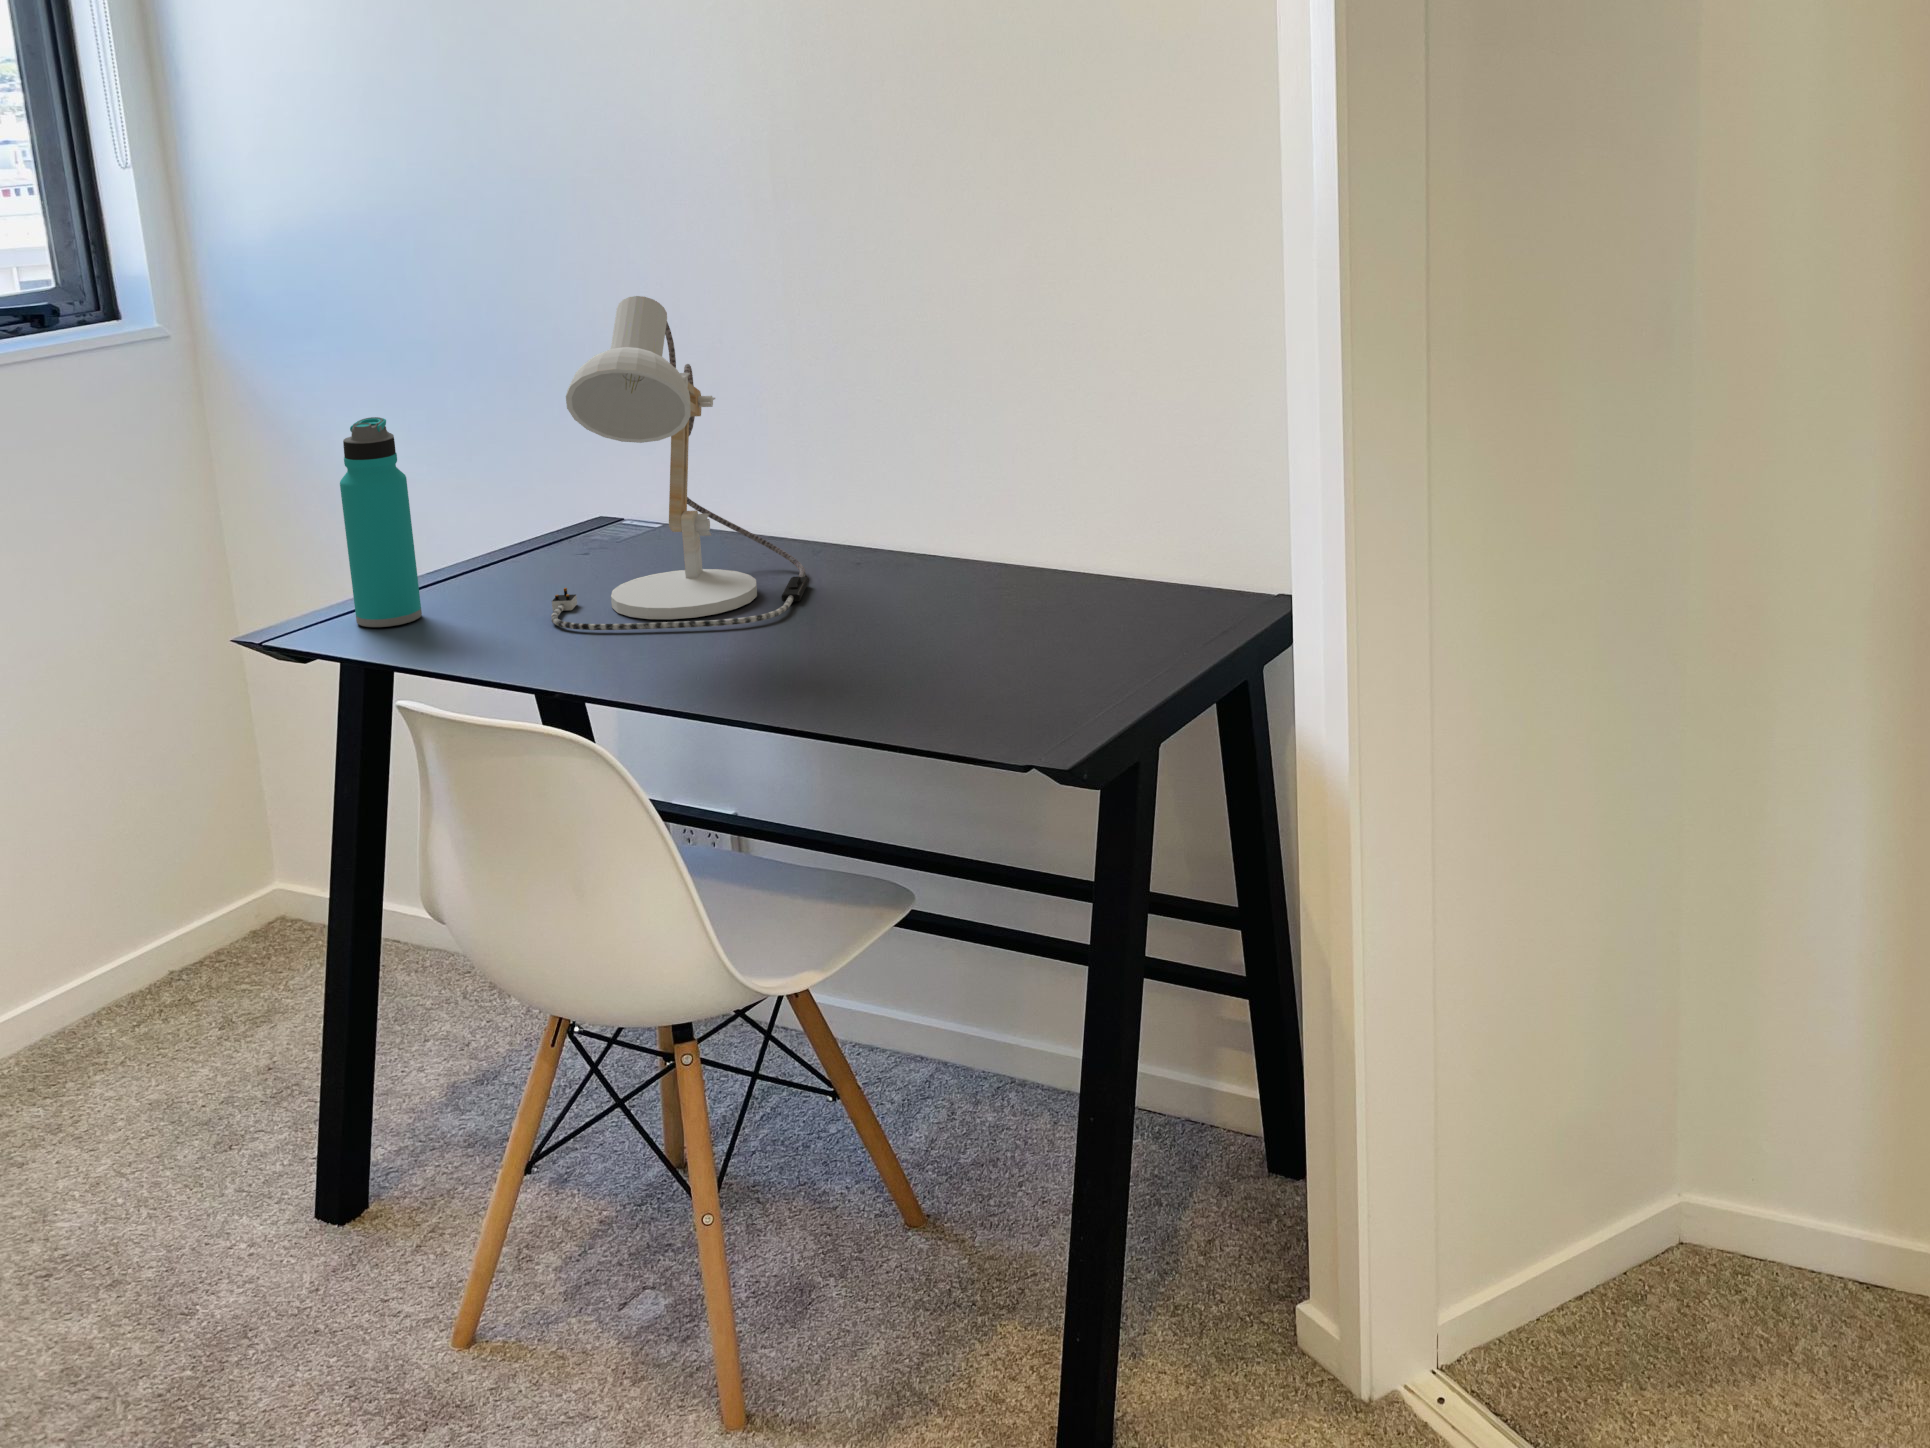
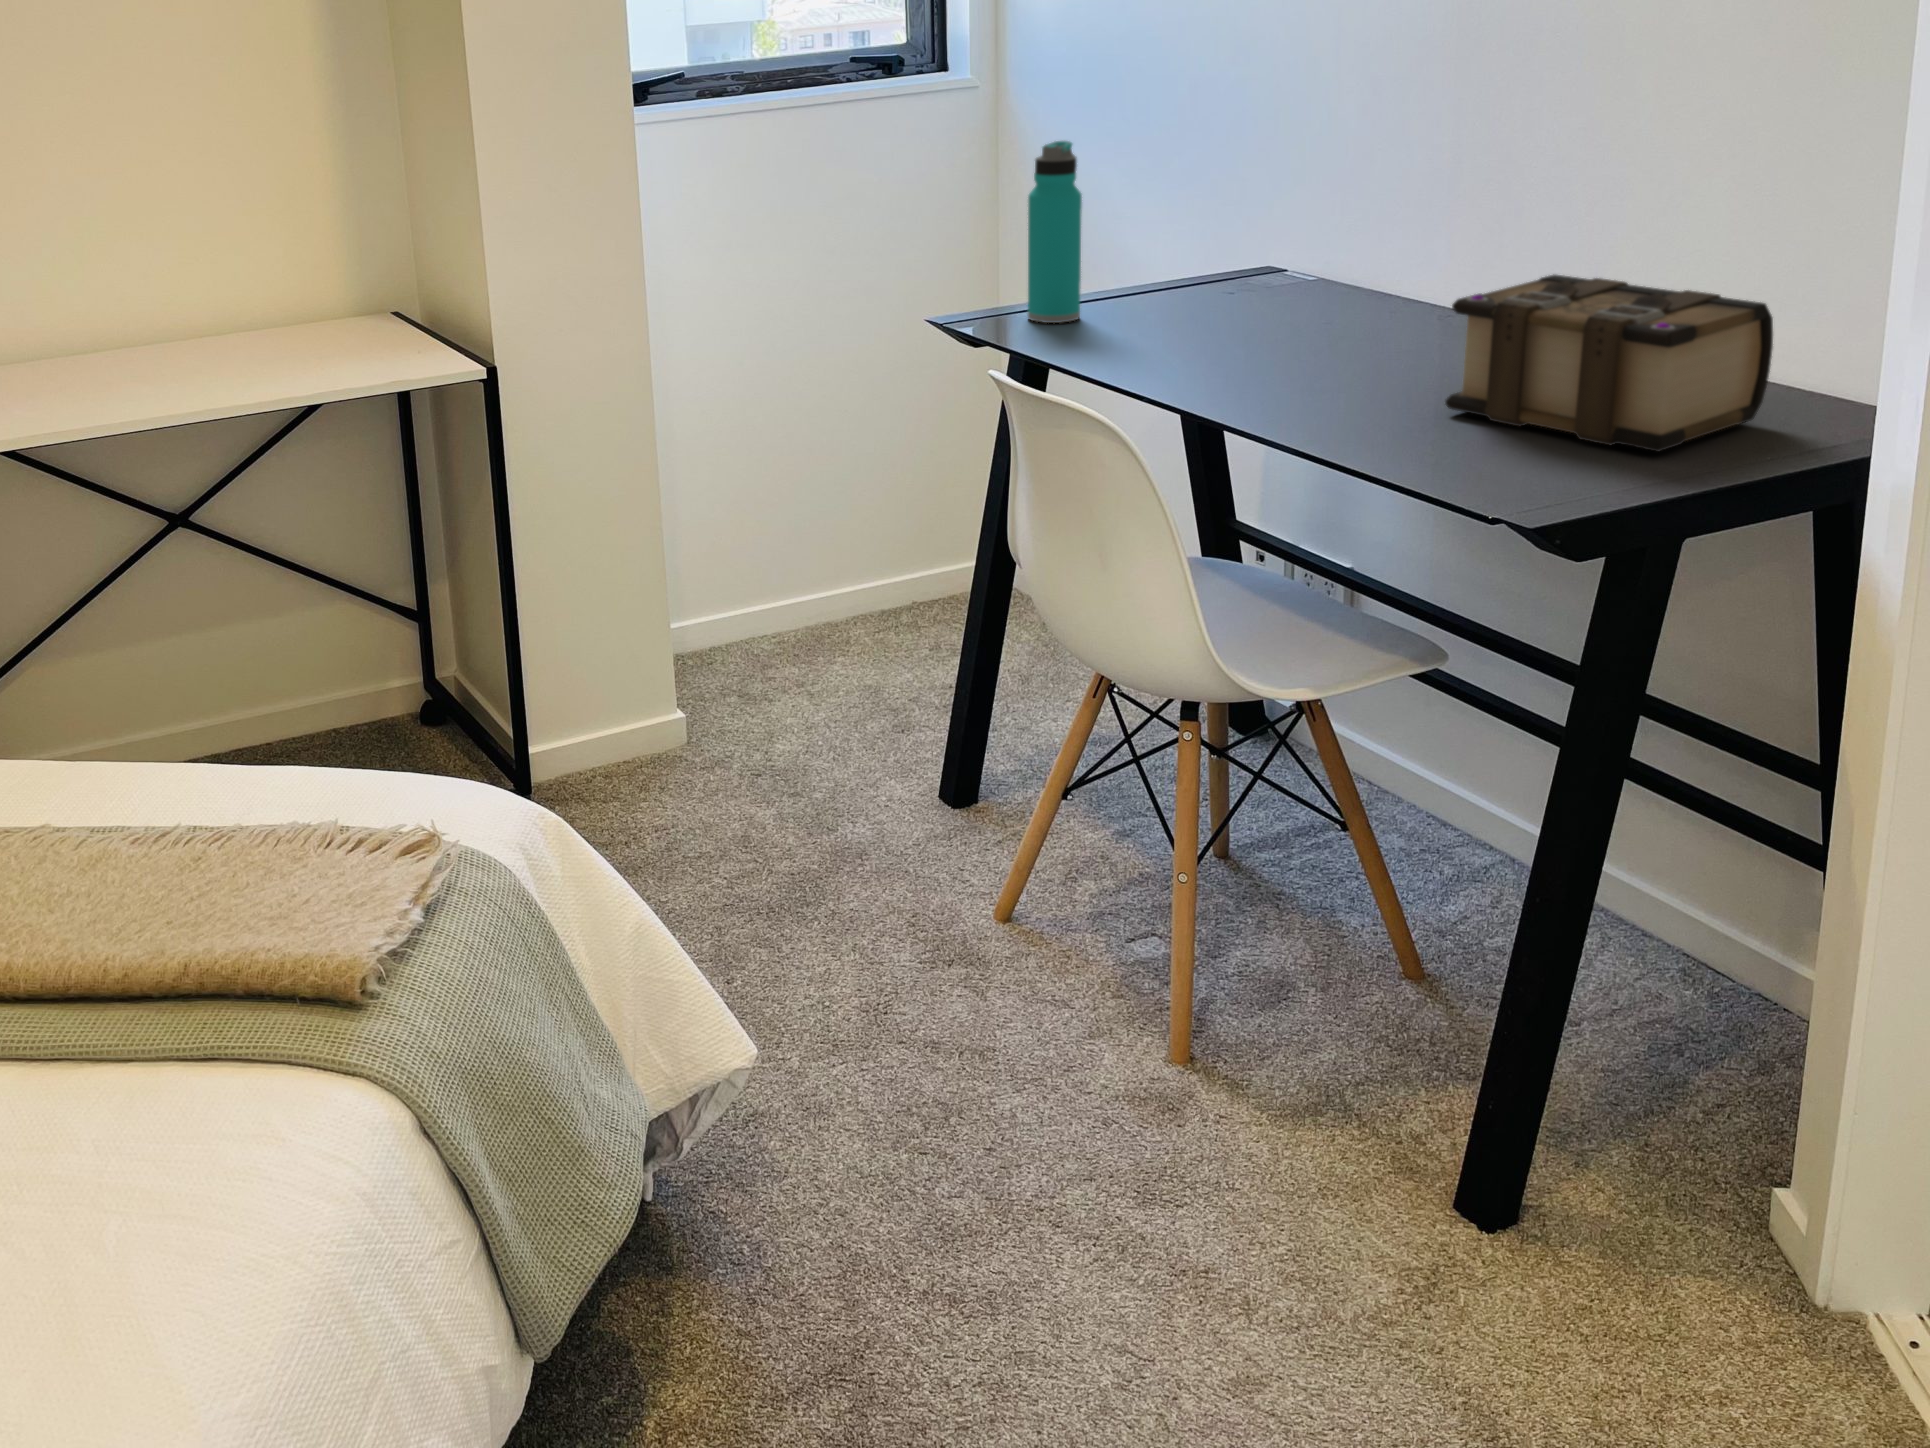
desk lamp: present [551,296,808,630] -> none [1176,36,1435,361]
book: none [874,514,1139,674] -> present [1445,274,1773,452]

